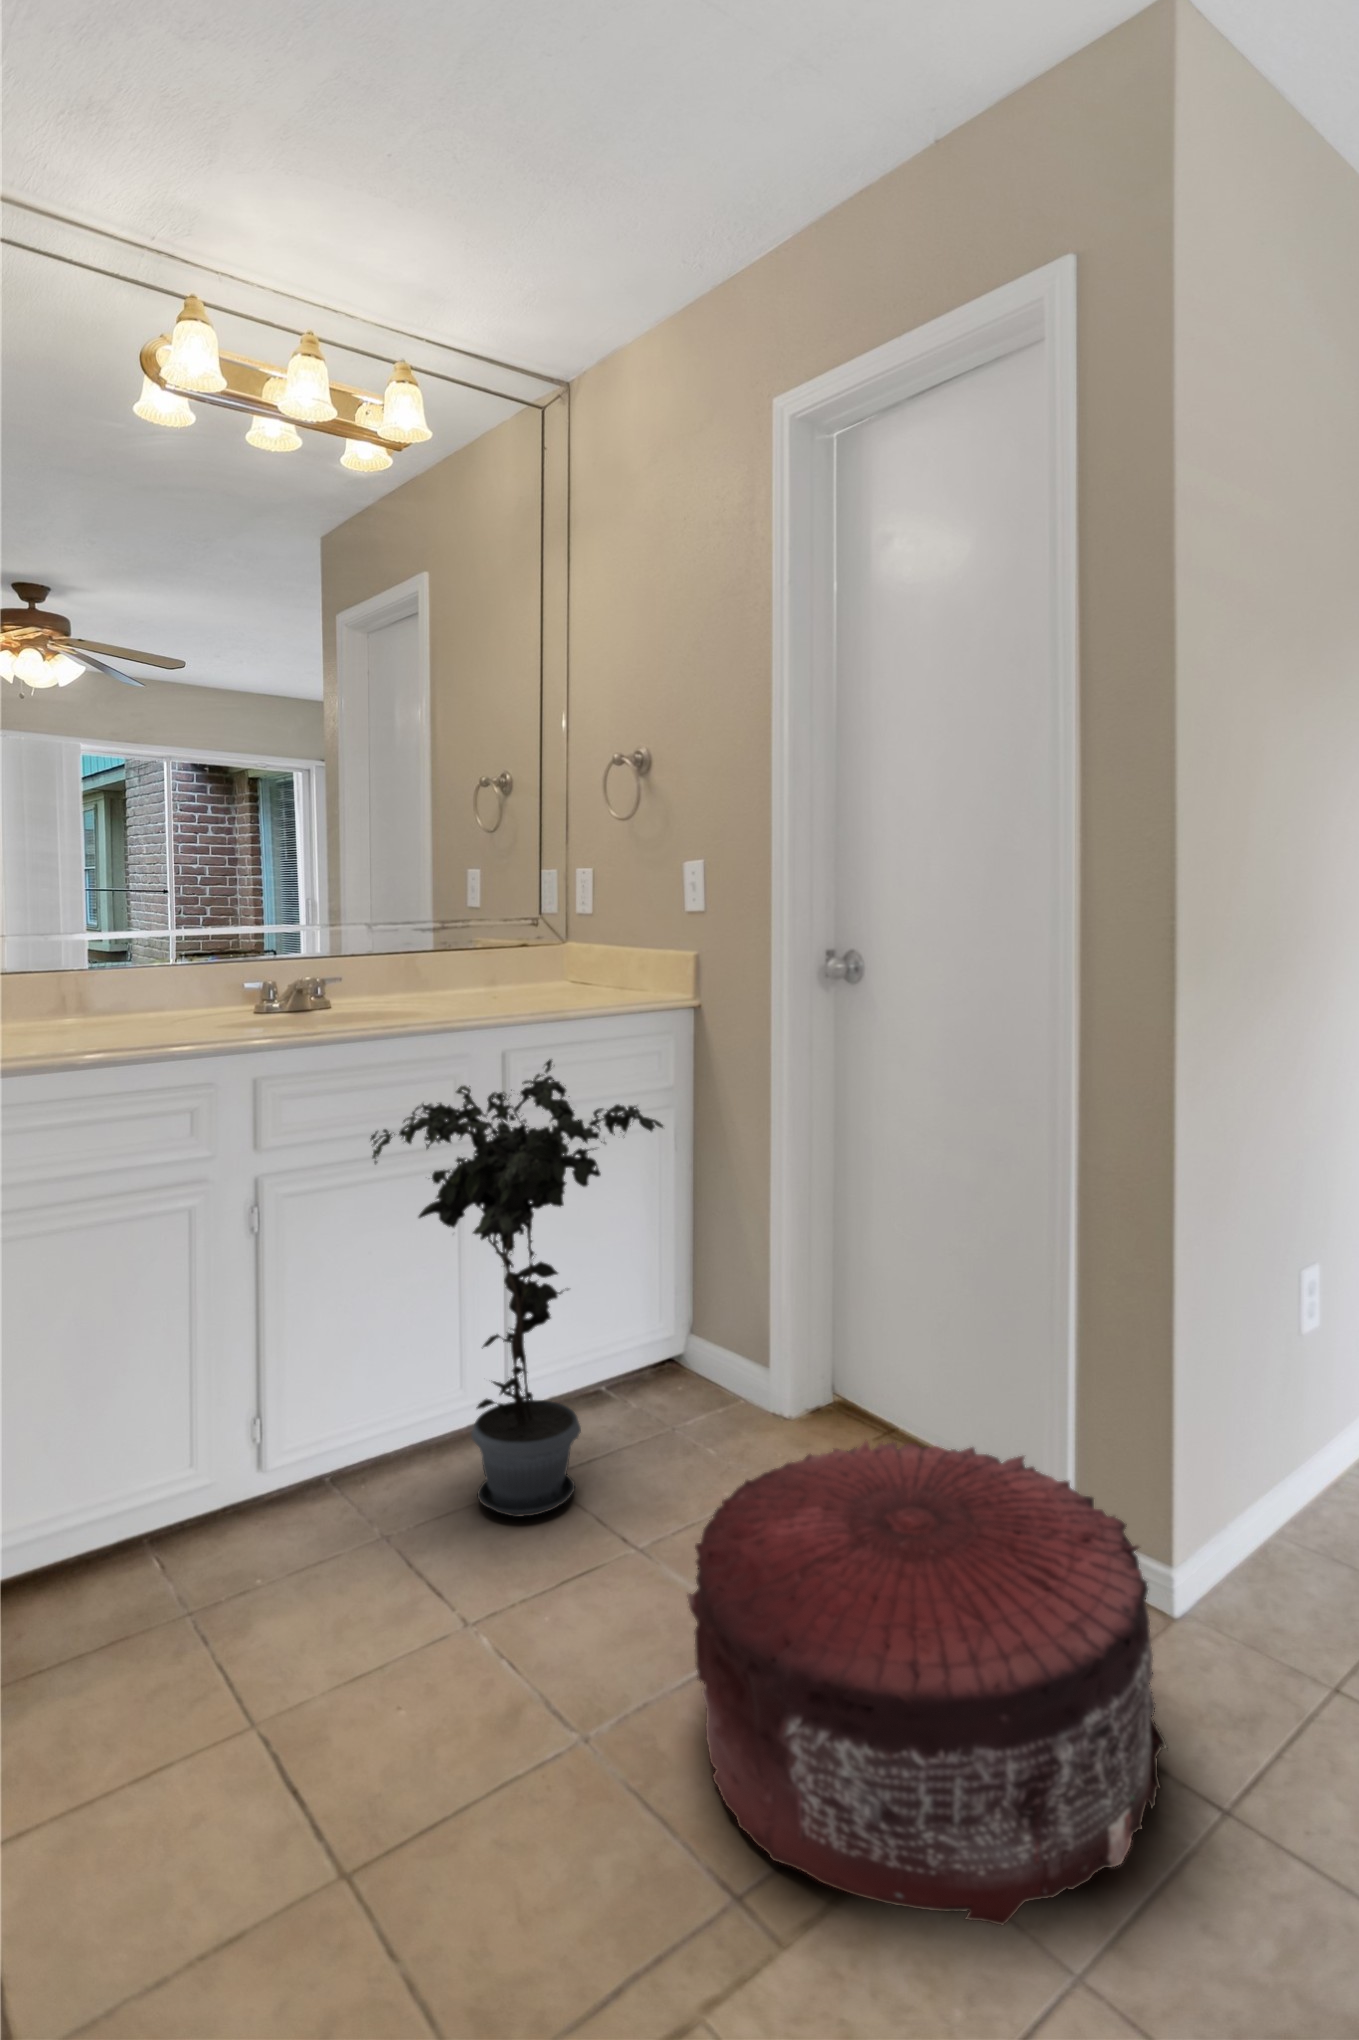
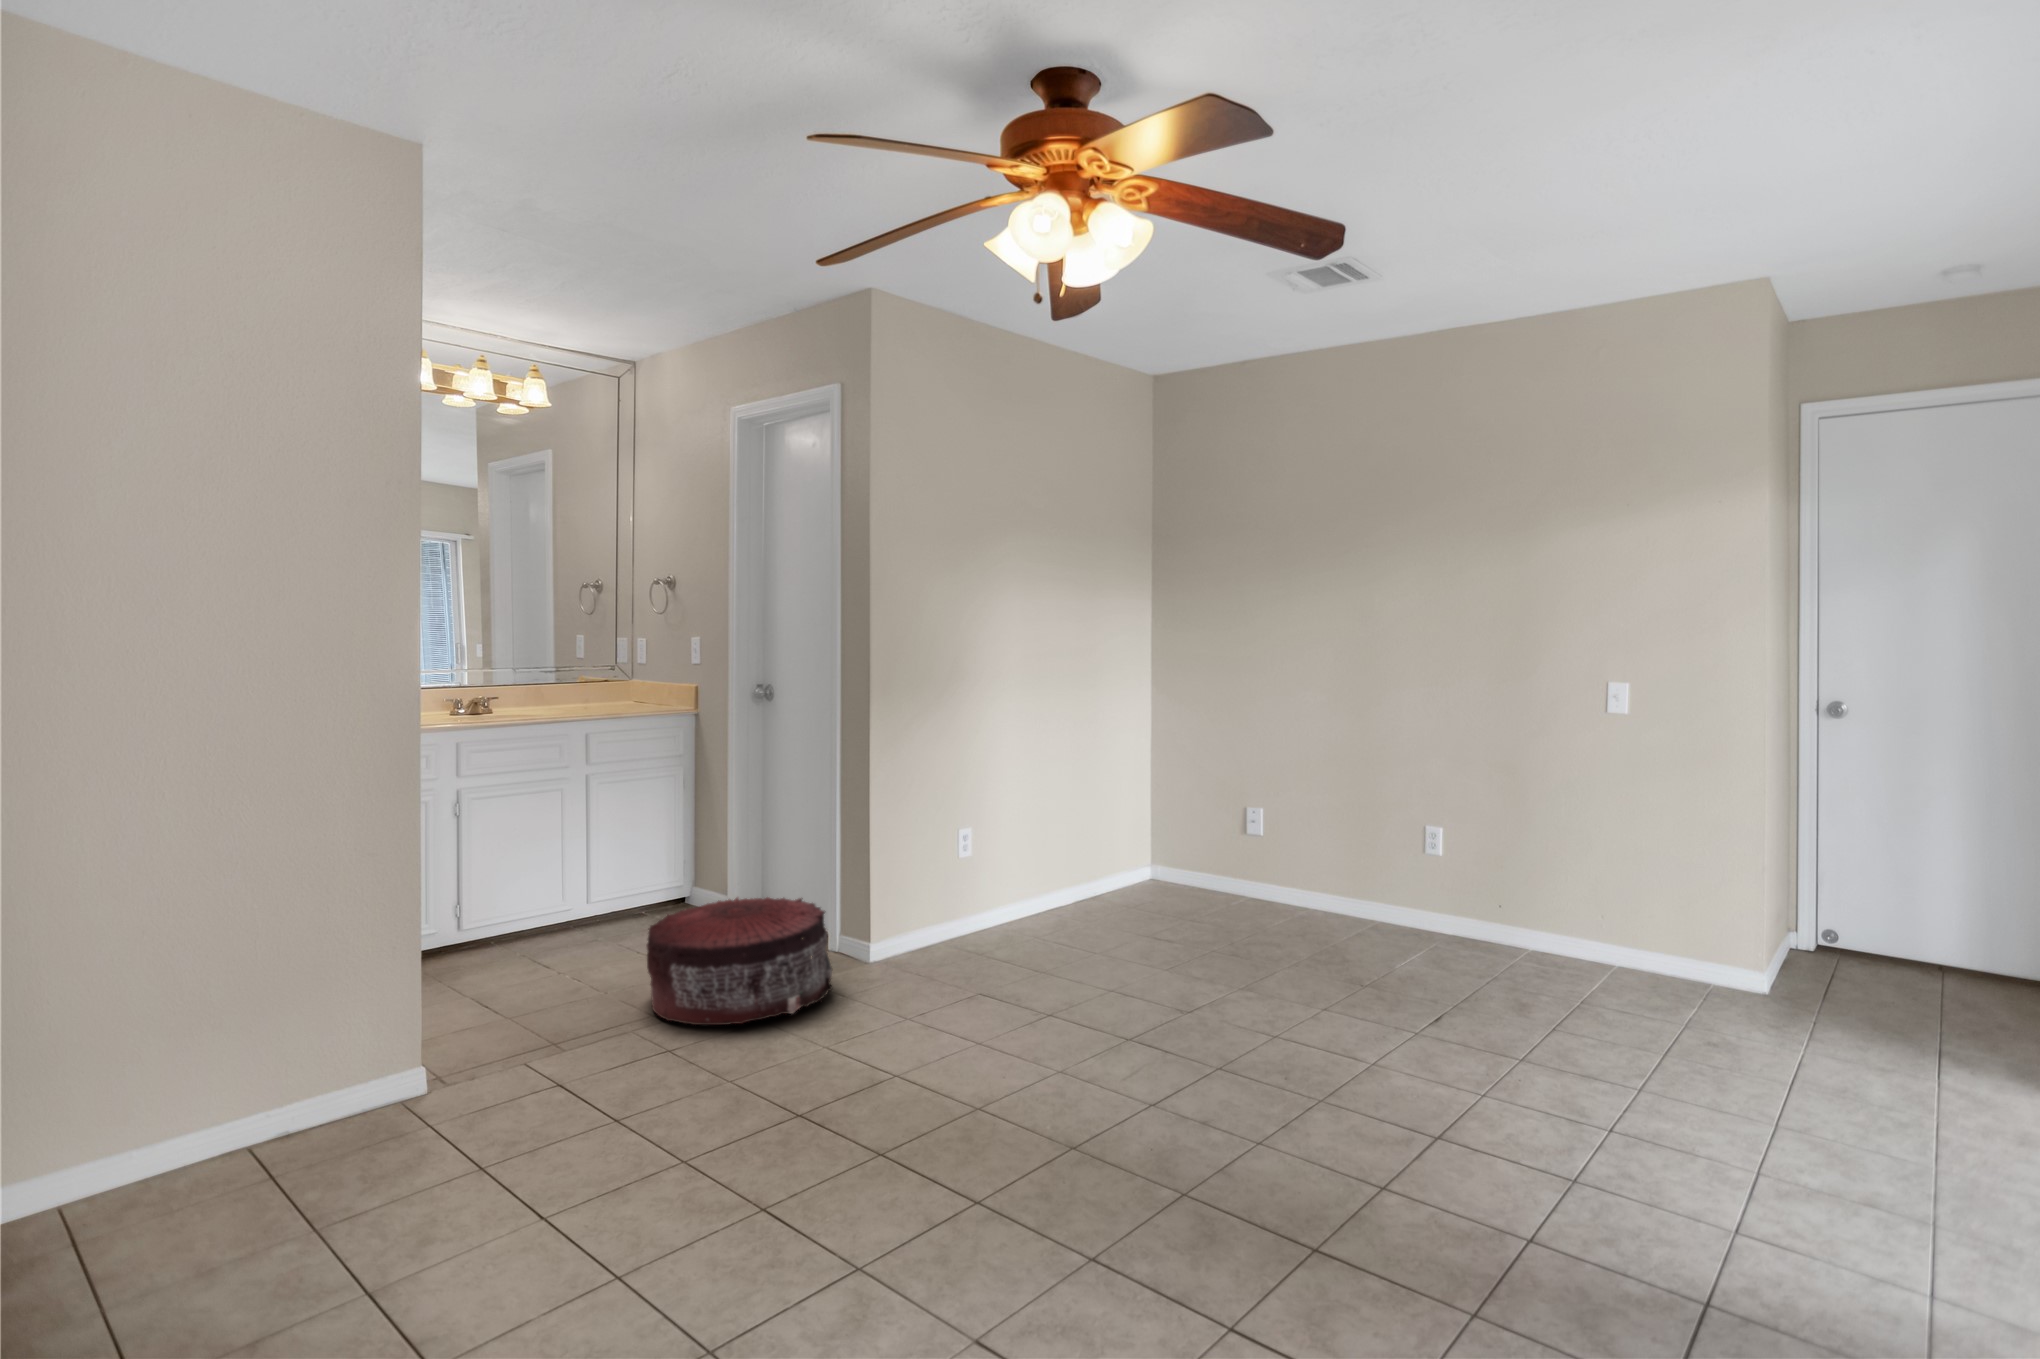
potted plant: present [371,1059,663,1517] -> none [513,736,666,954]

